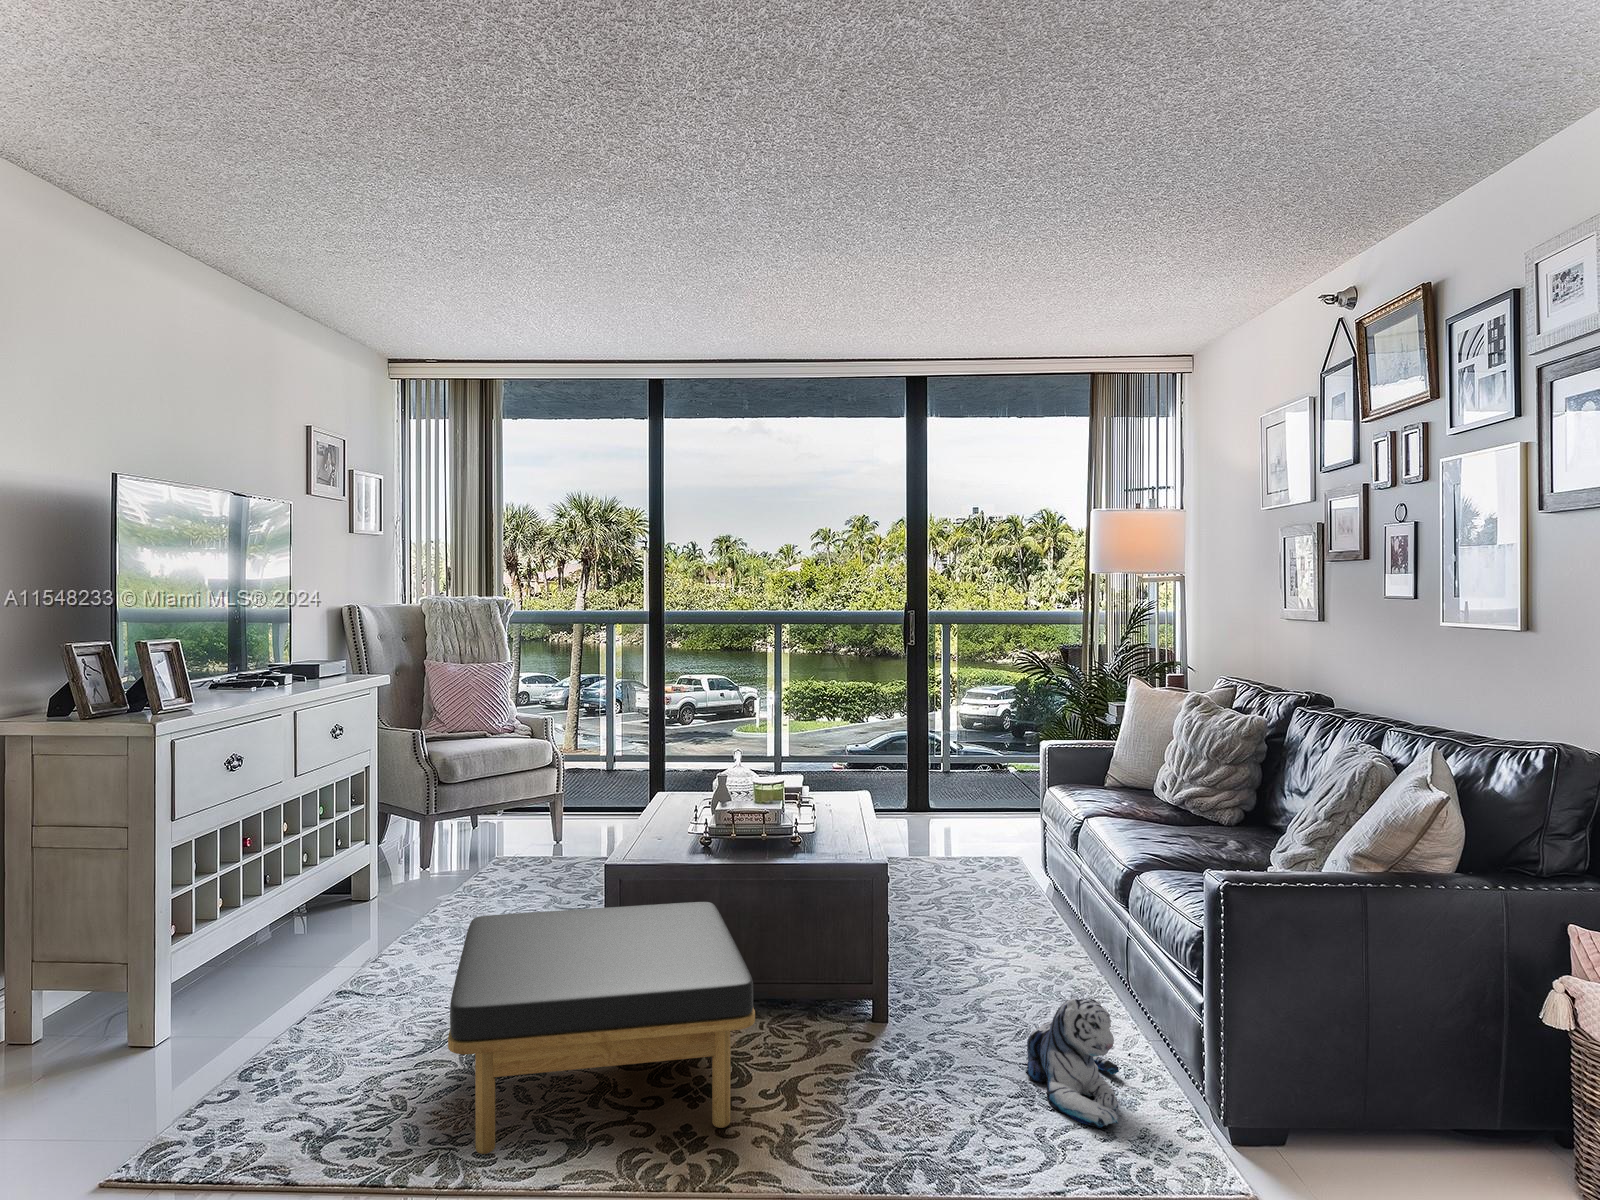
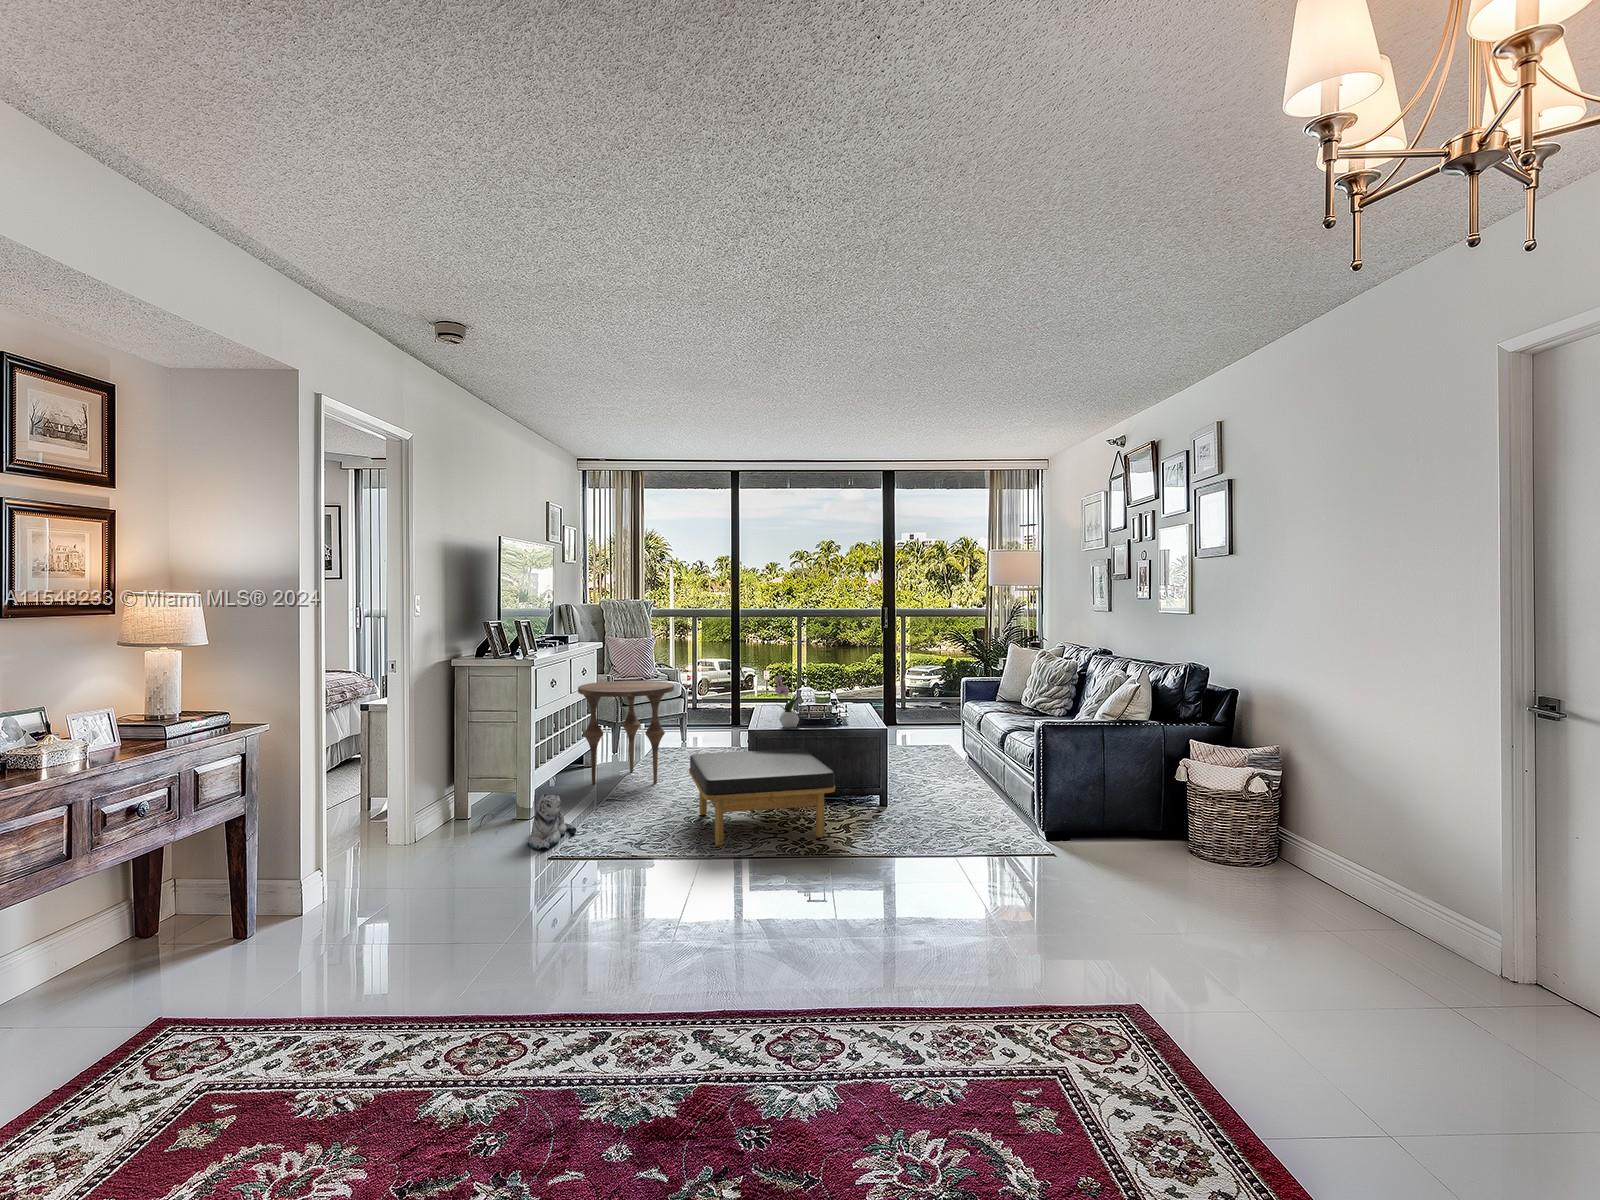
flower arrangement: none [664,730,717,856] -> present [775,666,801,728]
side table: none [306,746,496,949] -> present [578,681,674,784]
plush toy: present [1026,999,1119,1128] -> present [528,794,576,850]

